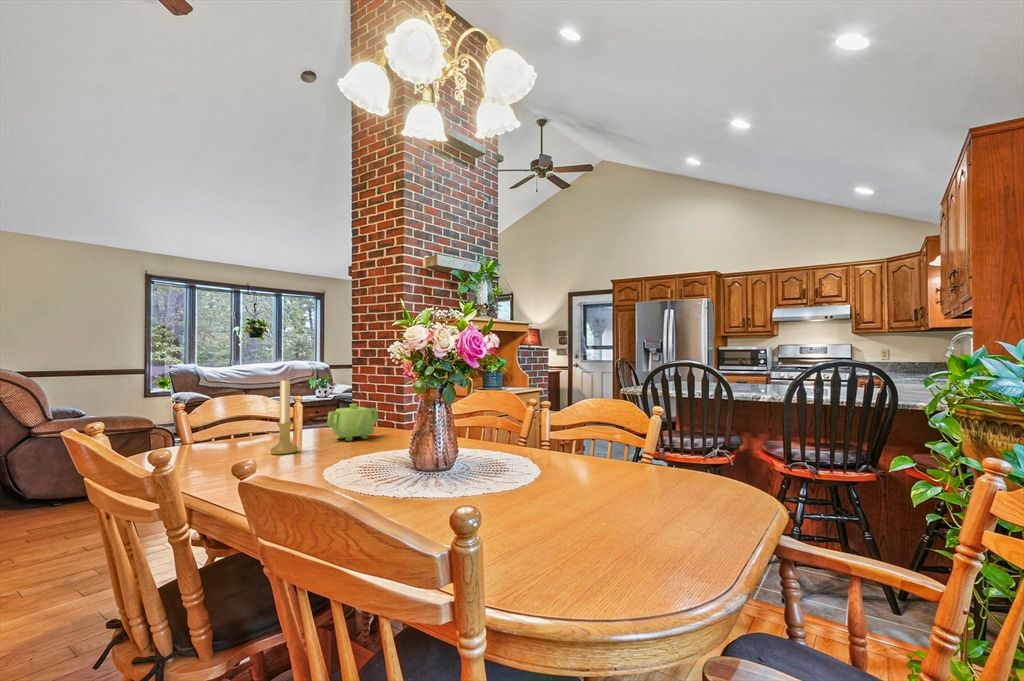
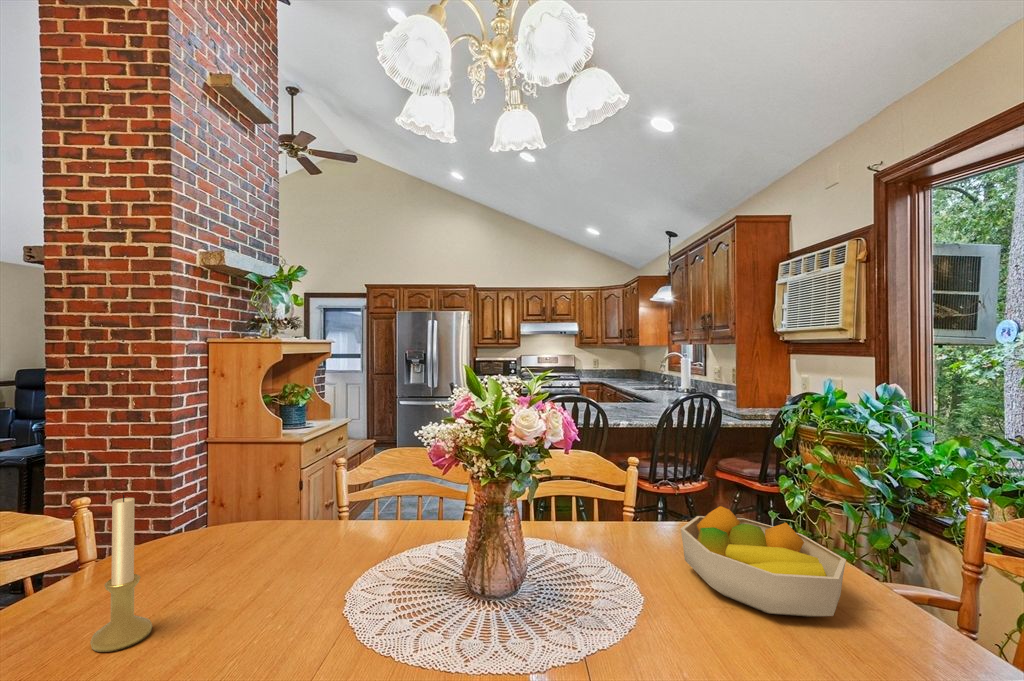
teapot: present [327,404,378,441] -> none [168,505,250,574]
fruit bowl: none [587,430,705,514] -> present [681,506,846,617]

